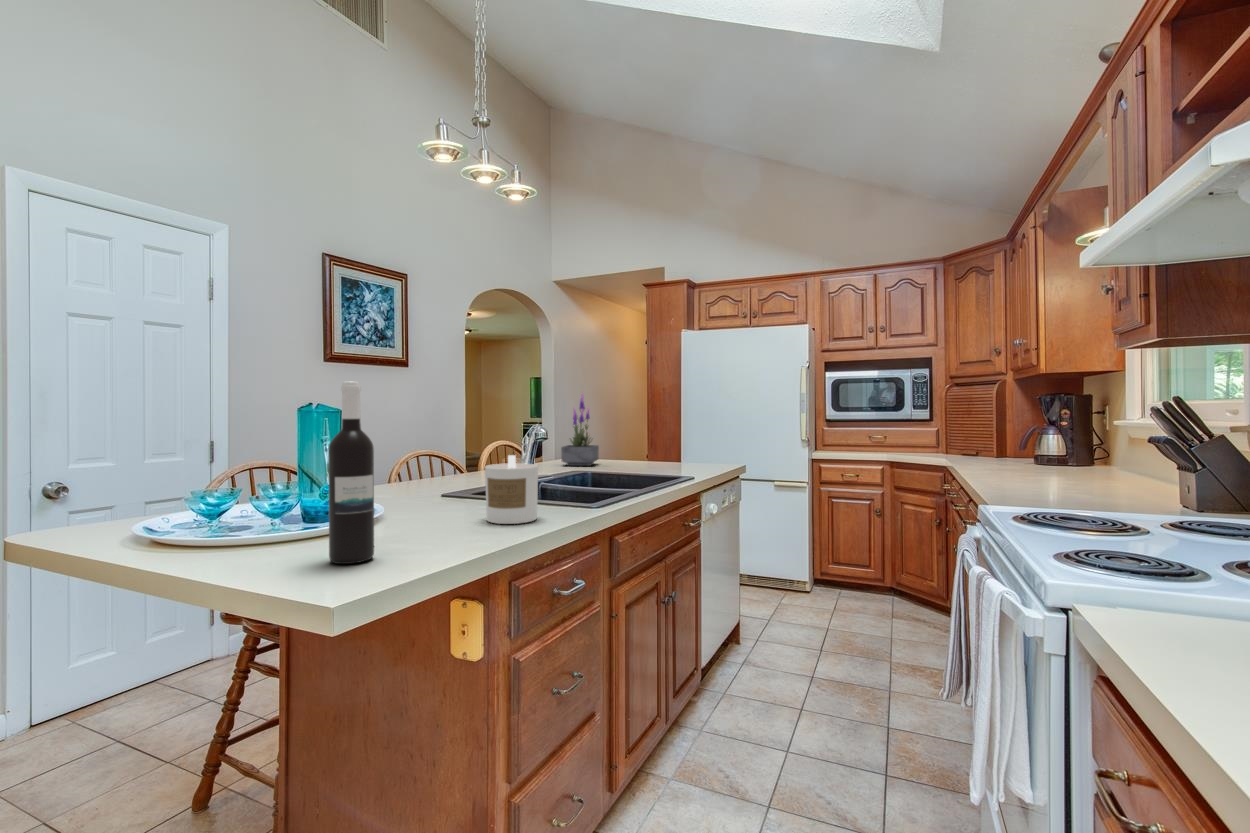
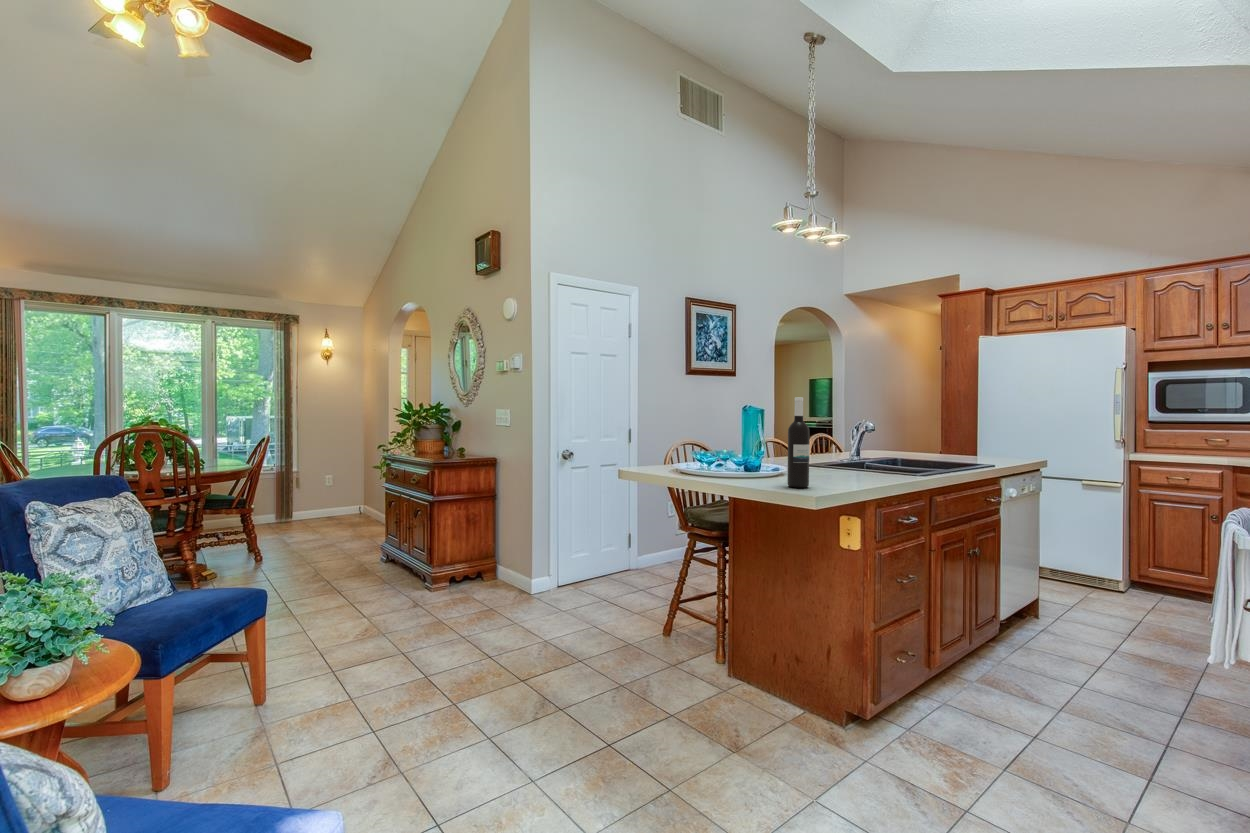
potted plant: present [561,393,599,466] -> none [871,396,902,454]
candle: present [485,455,538,524] -> none [850,439,885,480]

